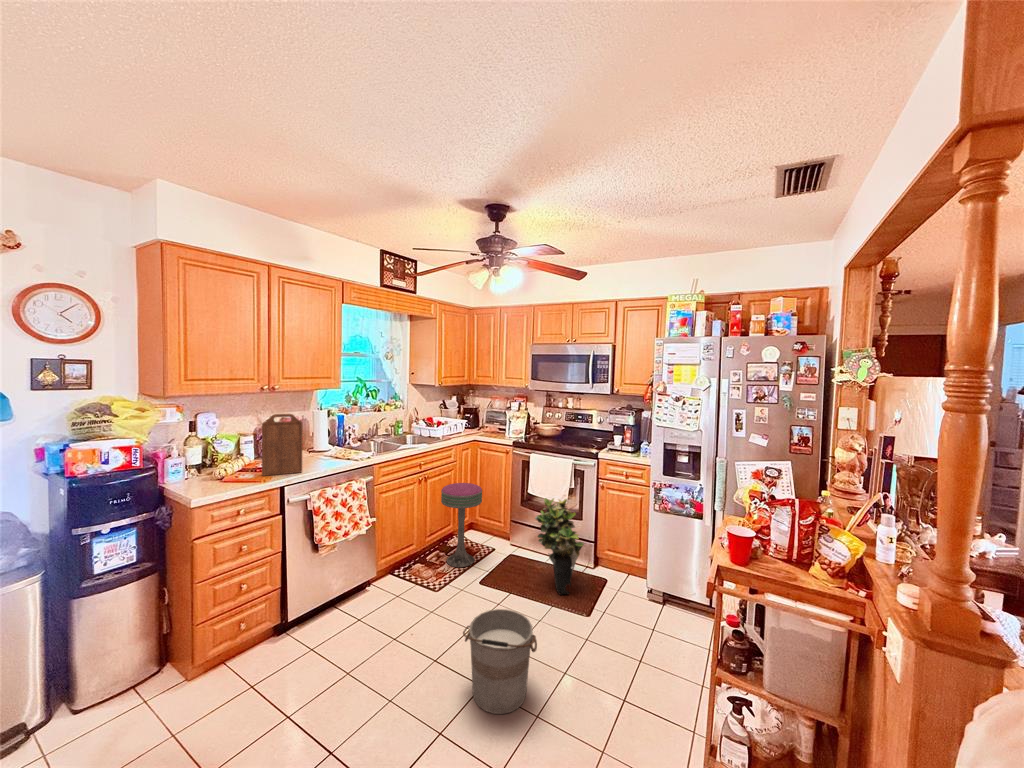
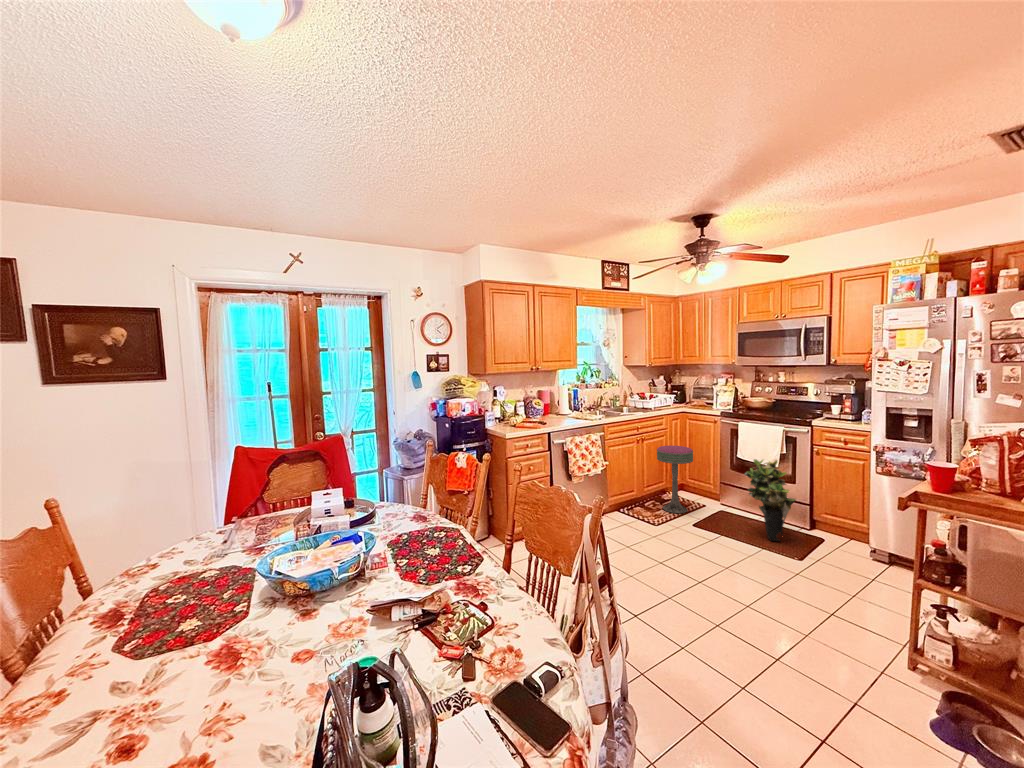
cutting board: present [262,414,303,476] -> none [536,384,561,425]
bucket: present [463,609,537,714] -> none [685,527,746,595]

